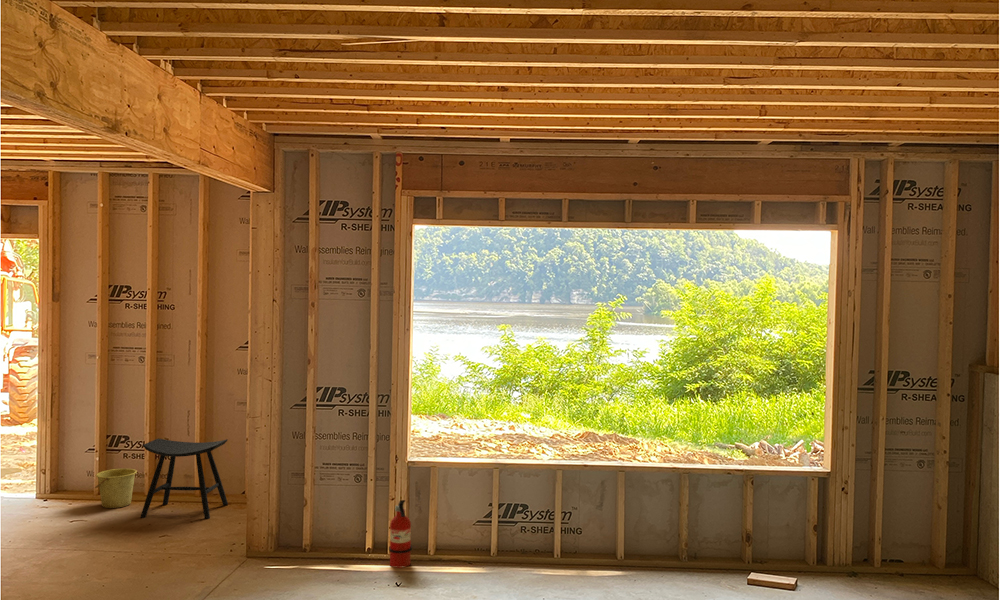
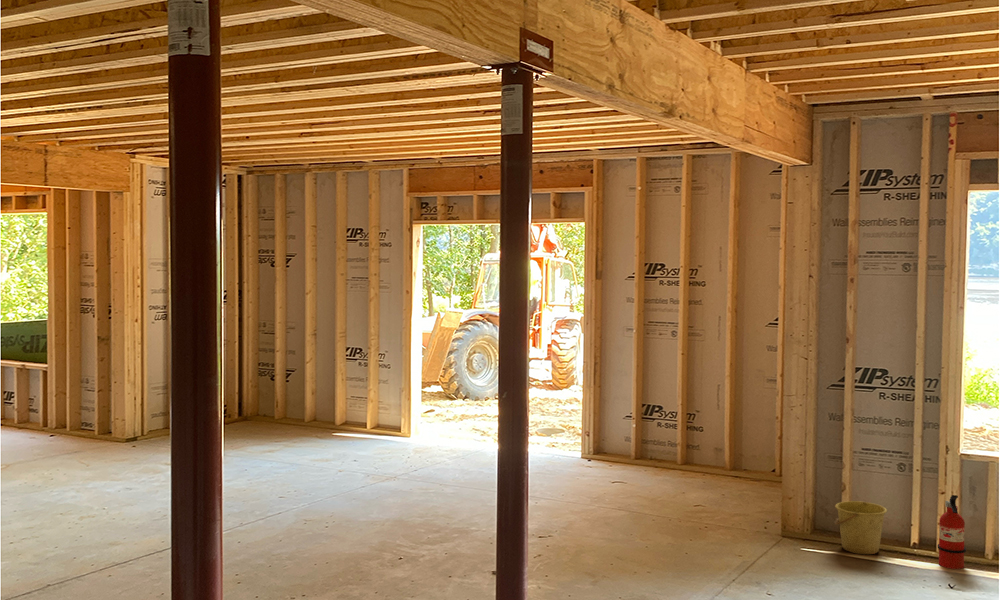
stool: present [141,438,228,519] -> none [677,411,758,493]
bucket: present [95,469,137,508] -> present [835,501,887,554]

